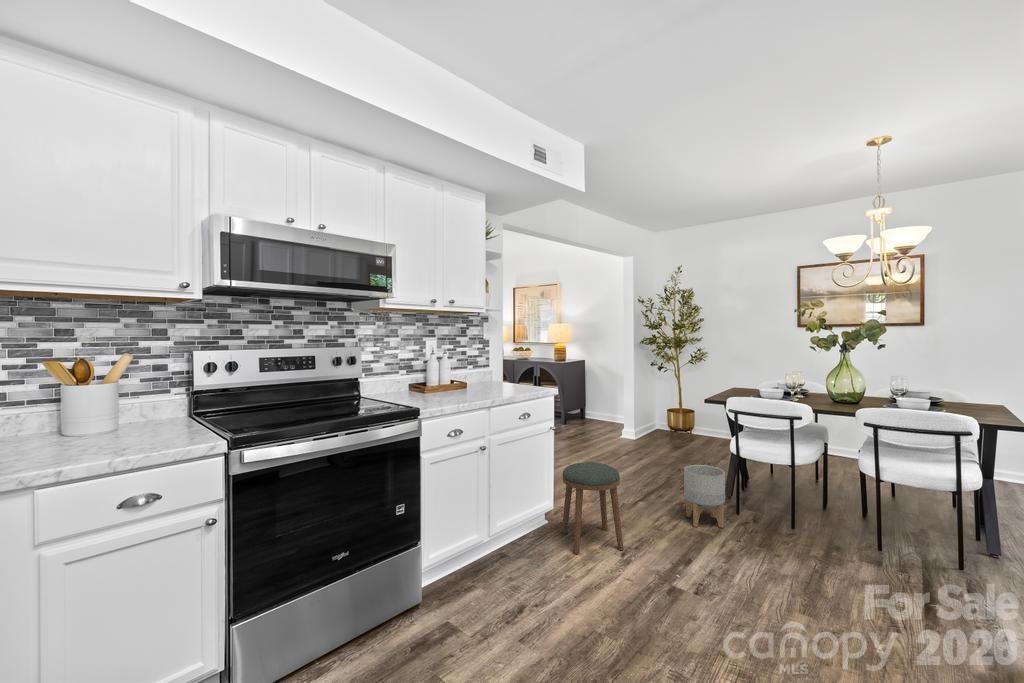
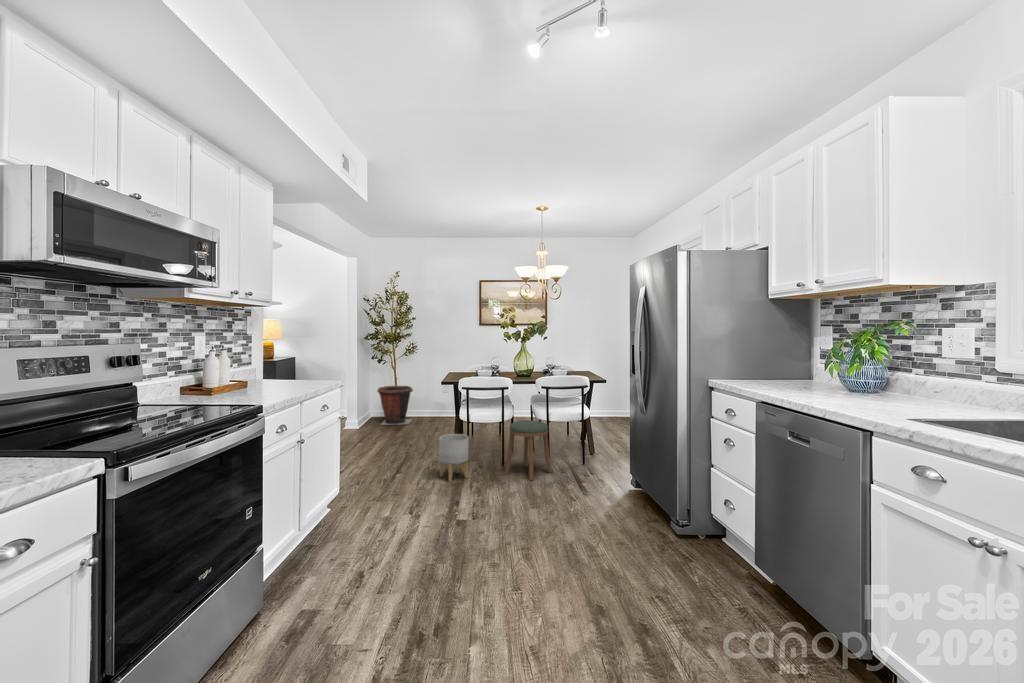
trash can: none [657,397,700,443] -> present [377,386,413,425]
stool: present [562,462,624,554] -> present [505,420,551,480]

